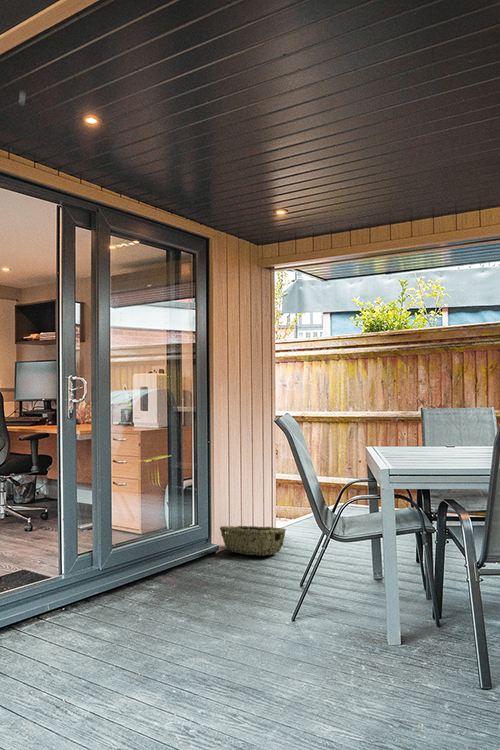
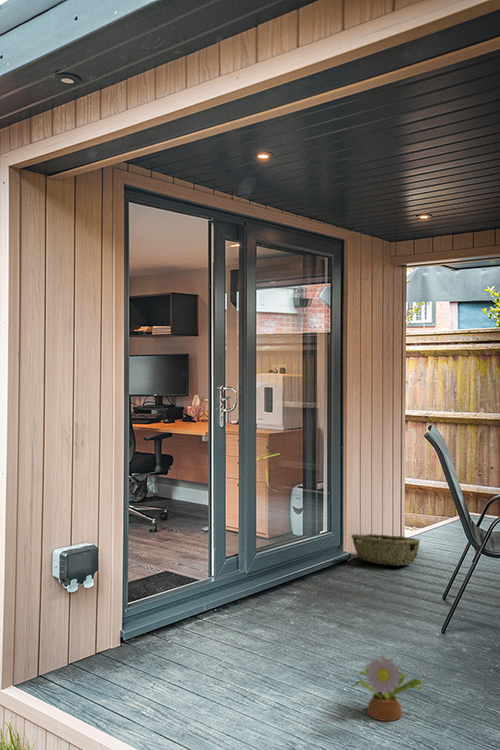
decorative plant: none [172,651,253,726] -> present [352,655,423,721]

